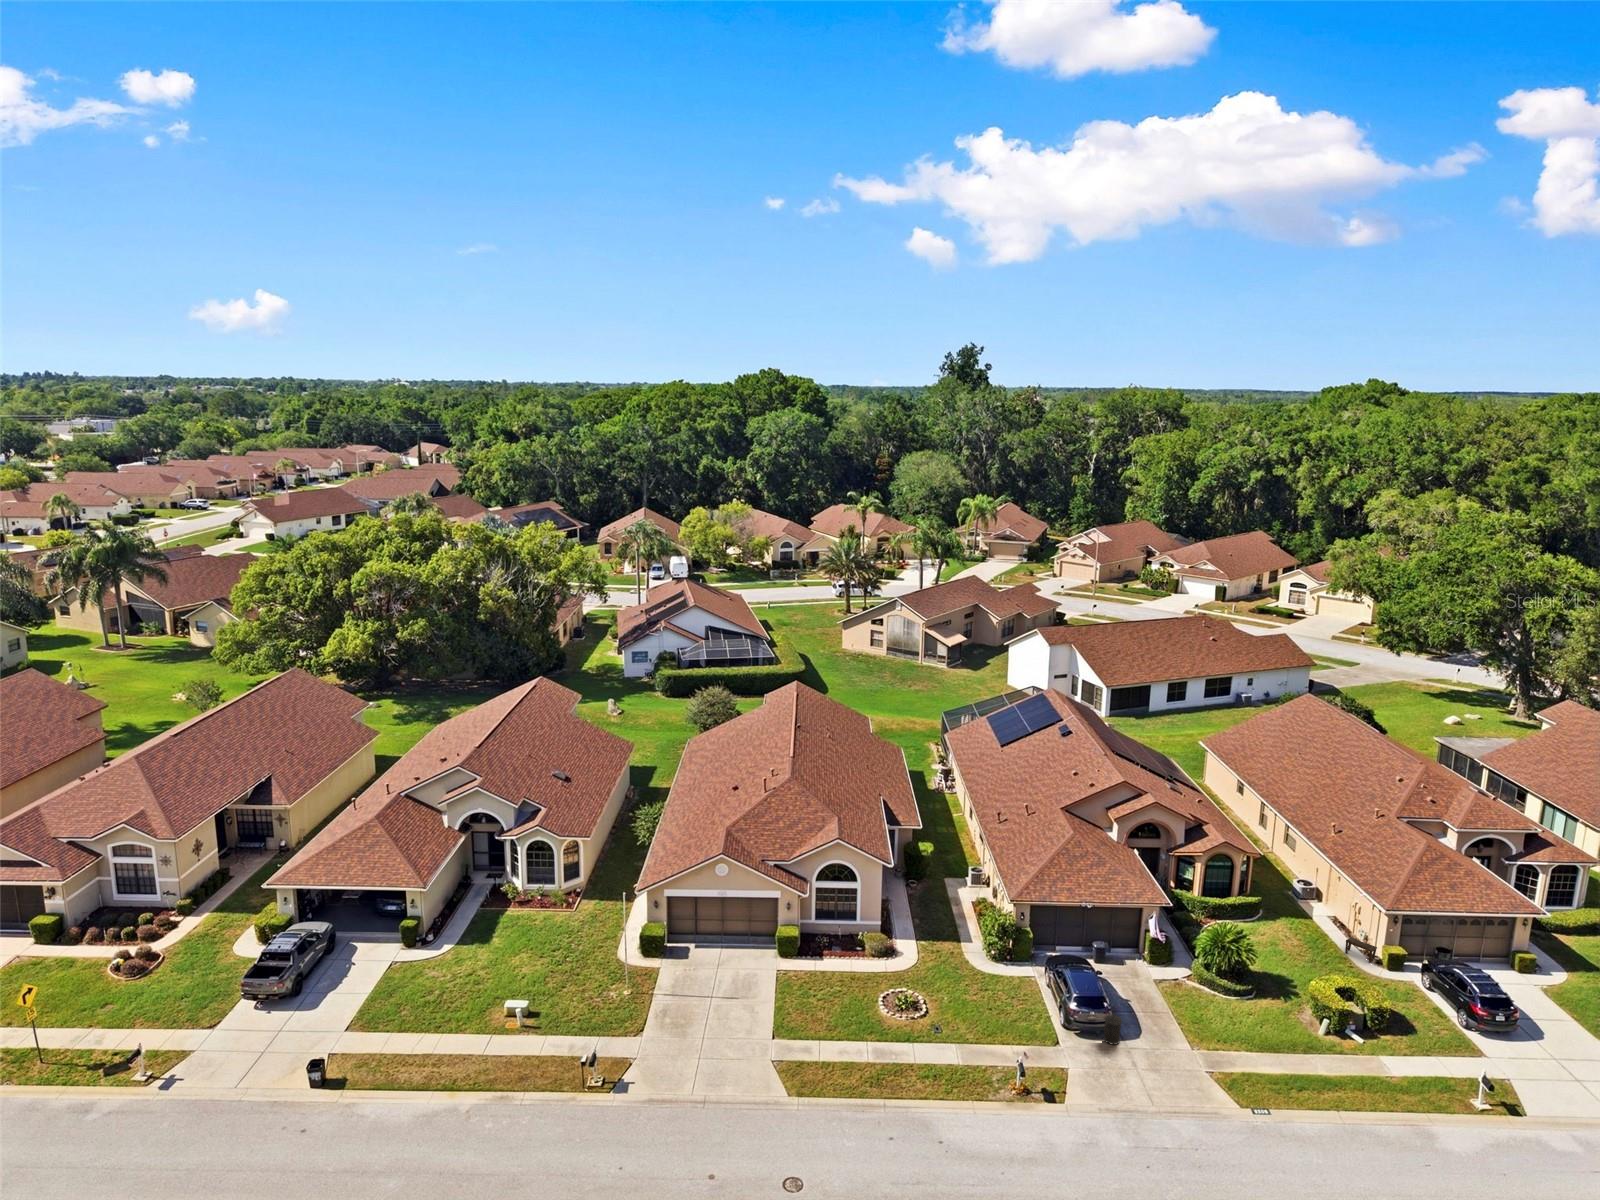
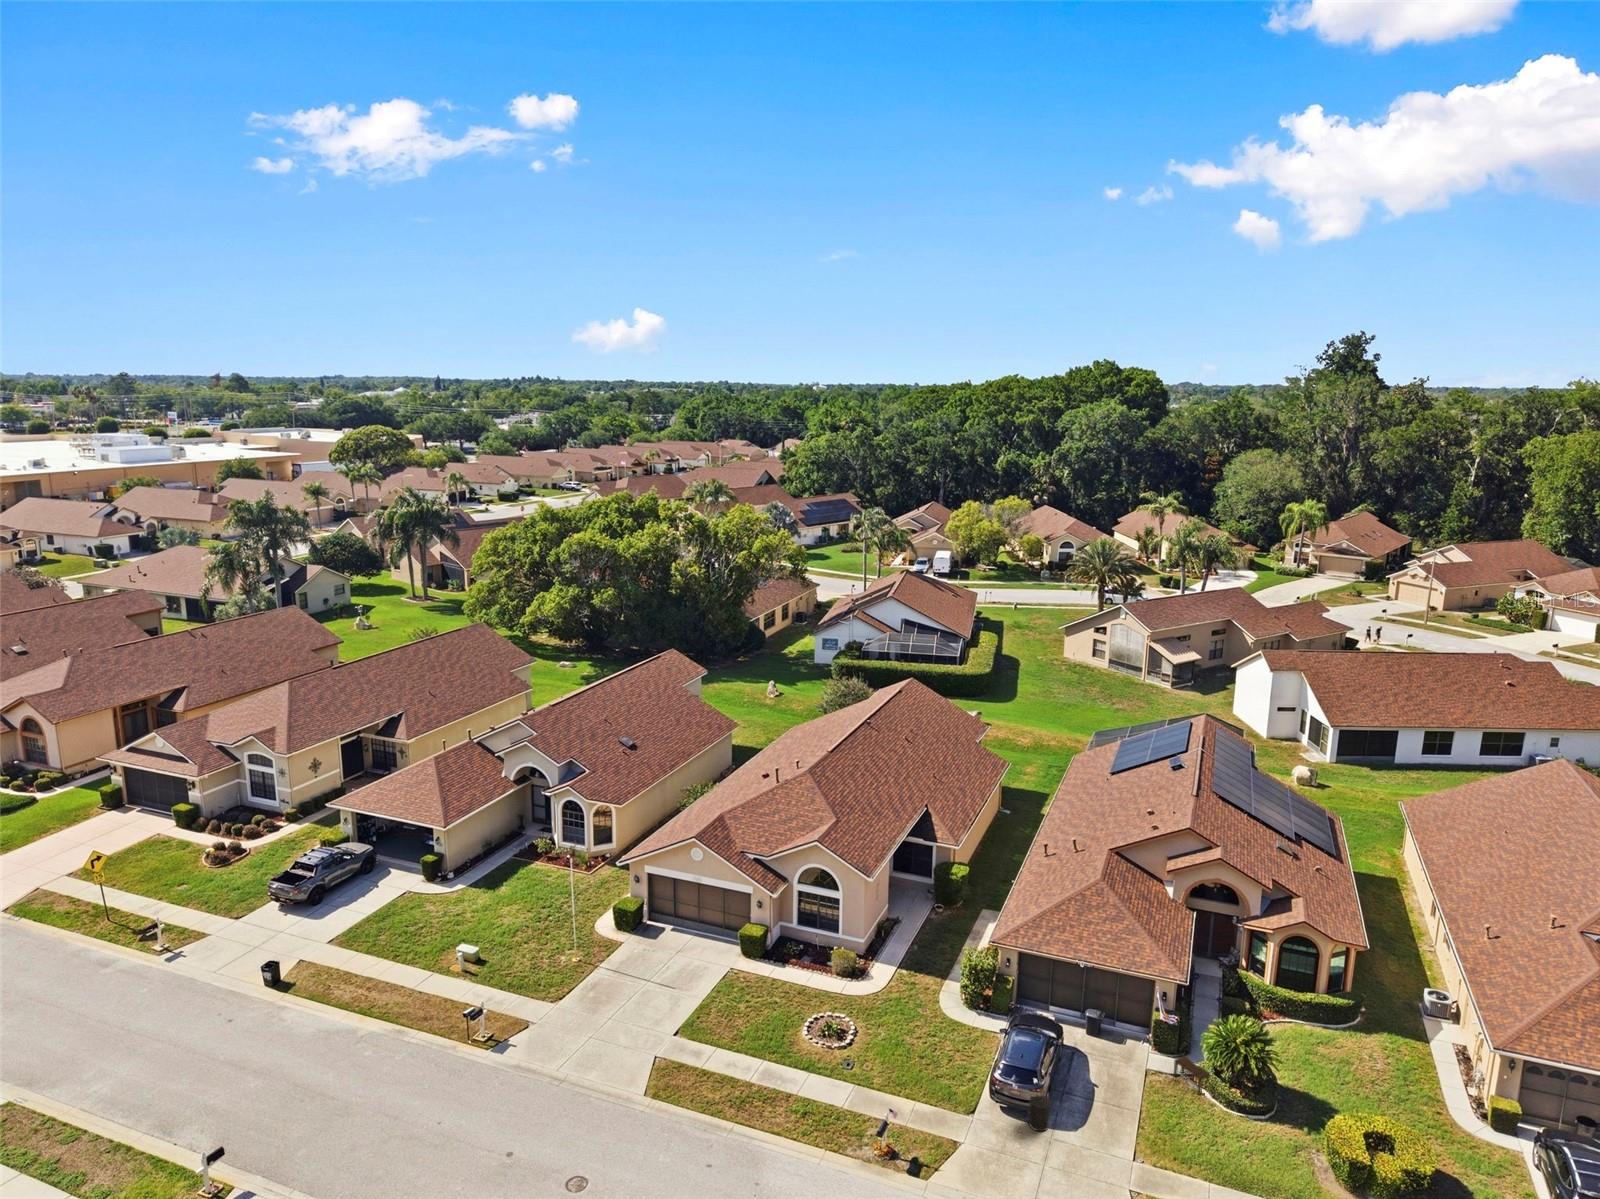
bench: present [1345,937,1377,963] -> present [1174,1056,1210,1094]

